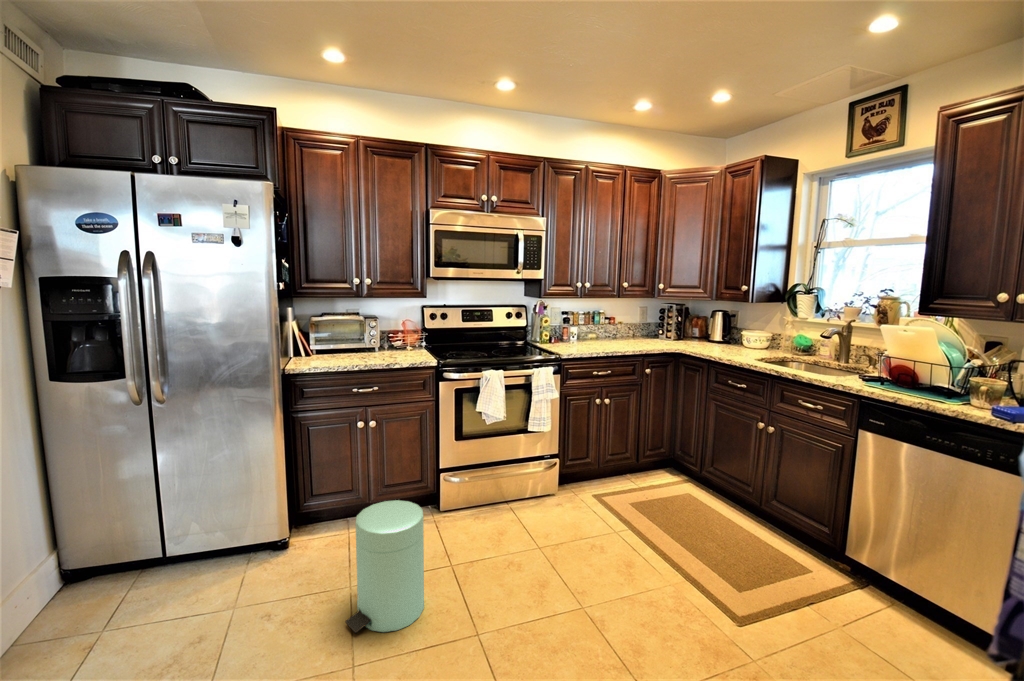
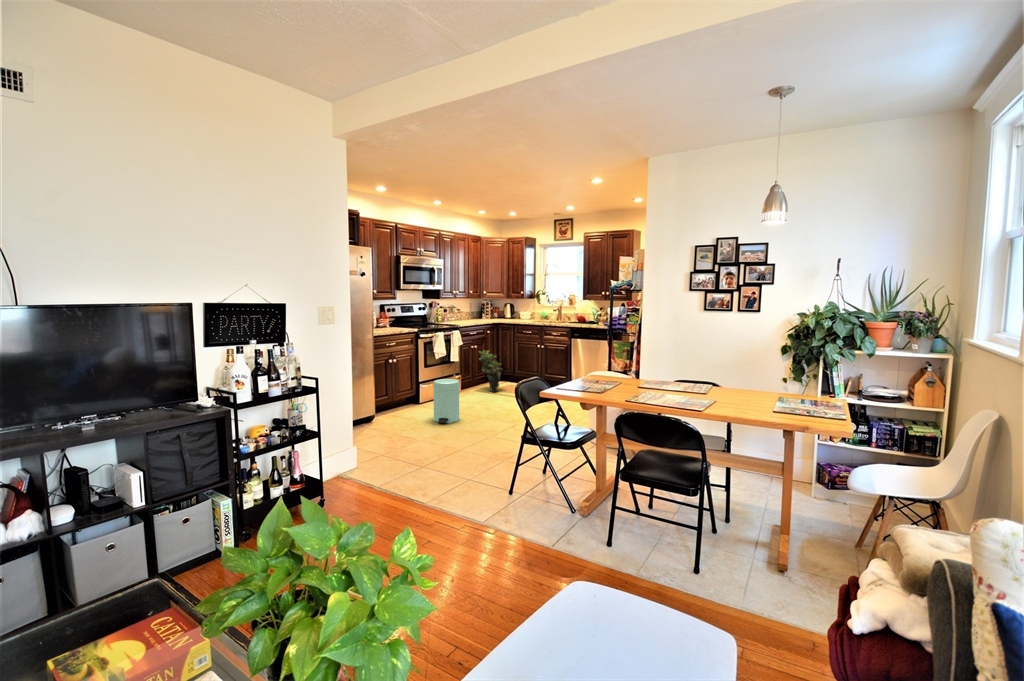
potted plant: none [595,412,650,514] -> present [479,351,502,392]

